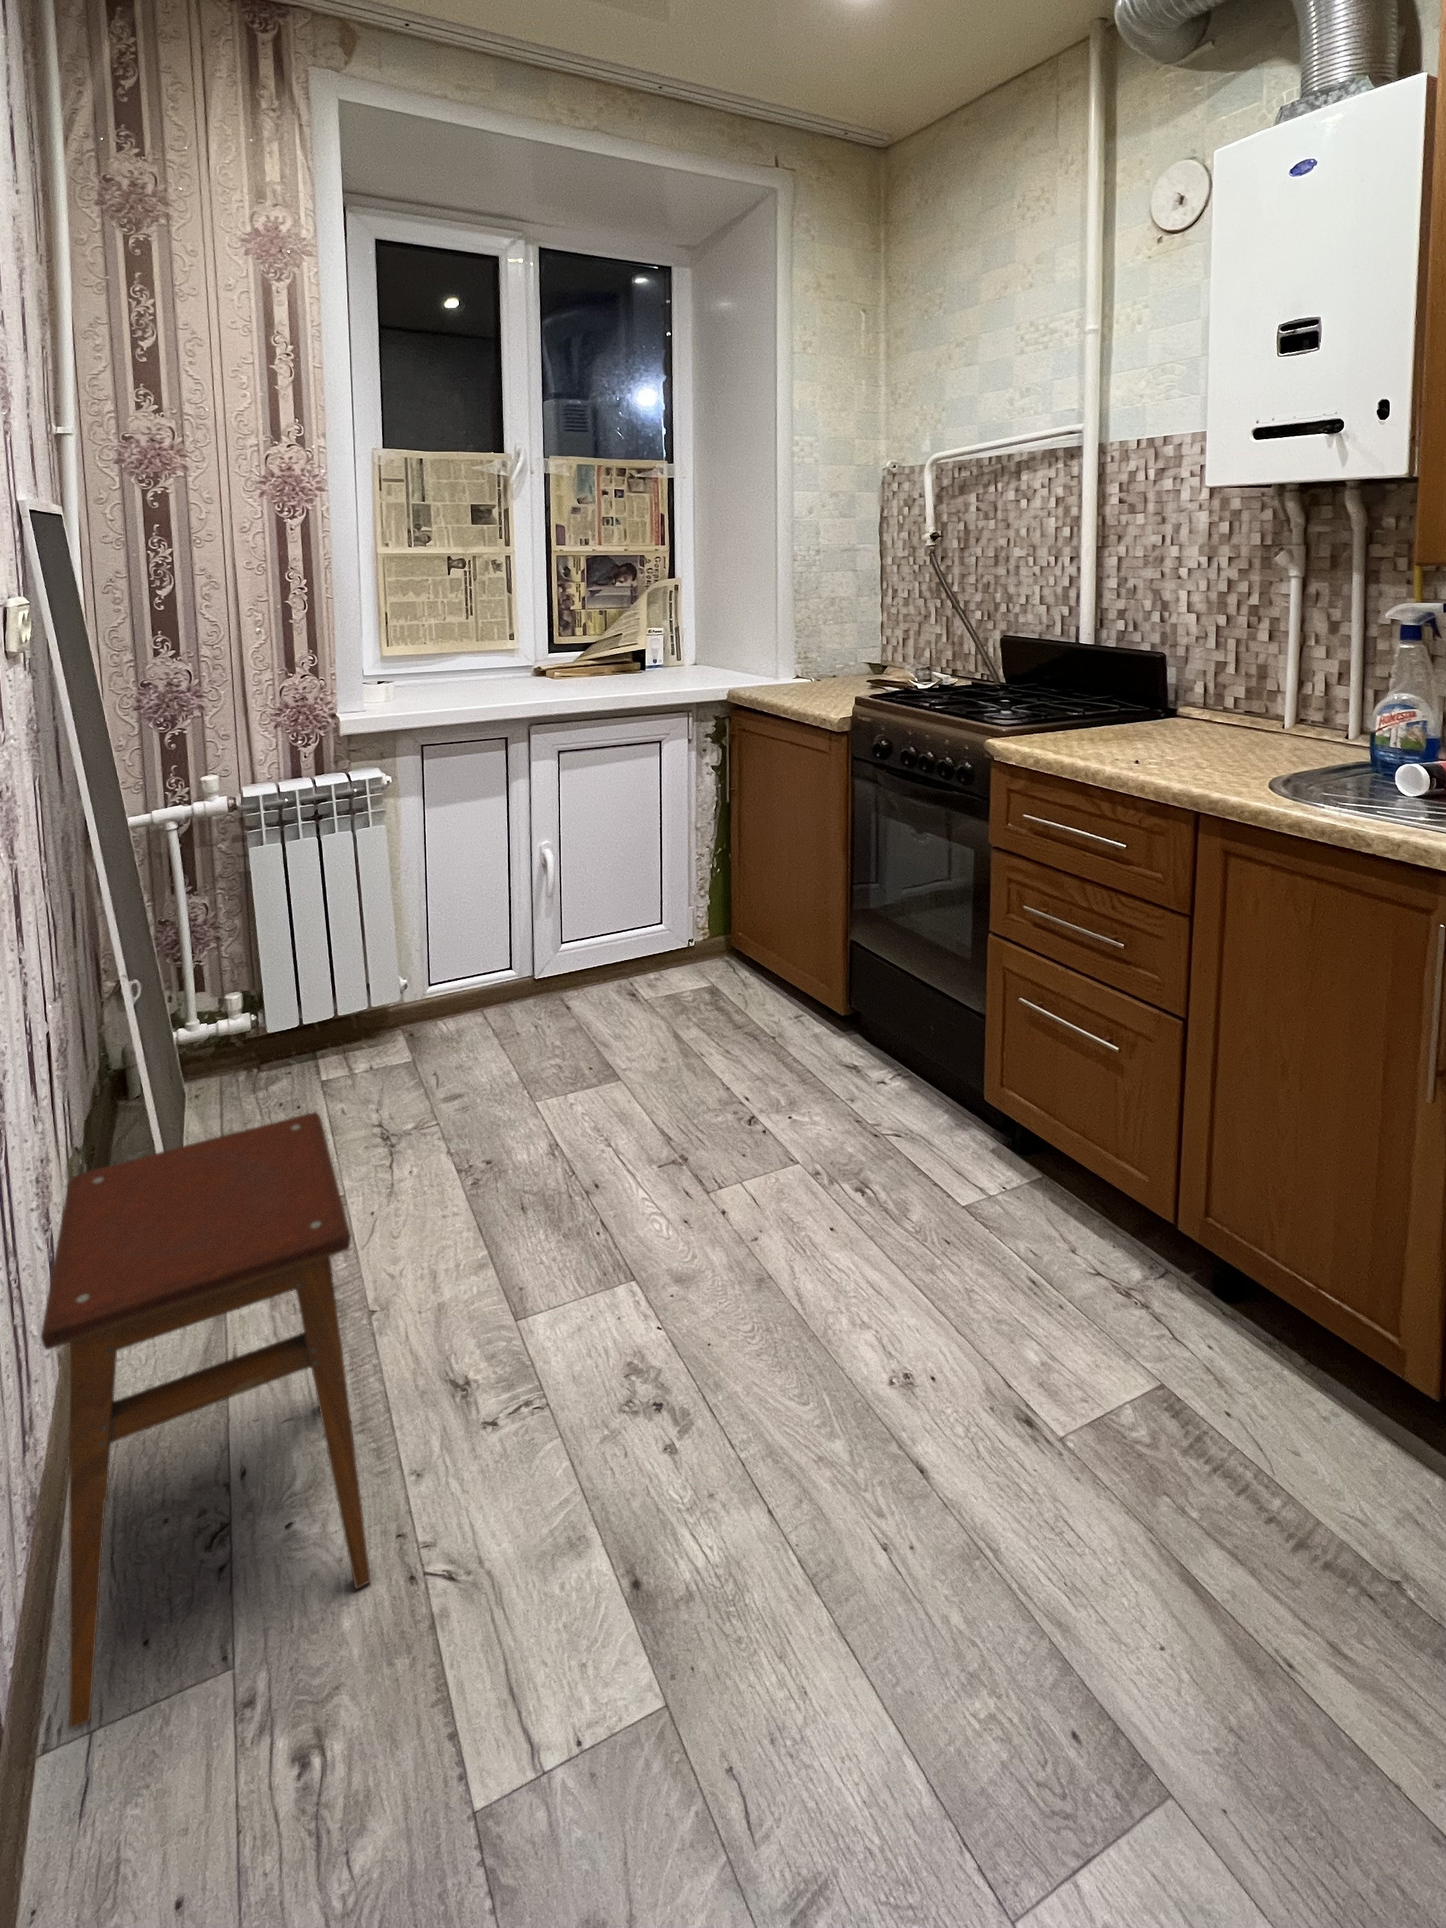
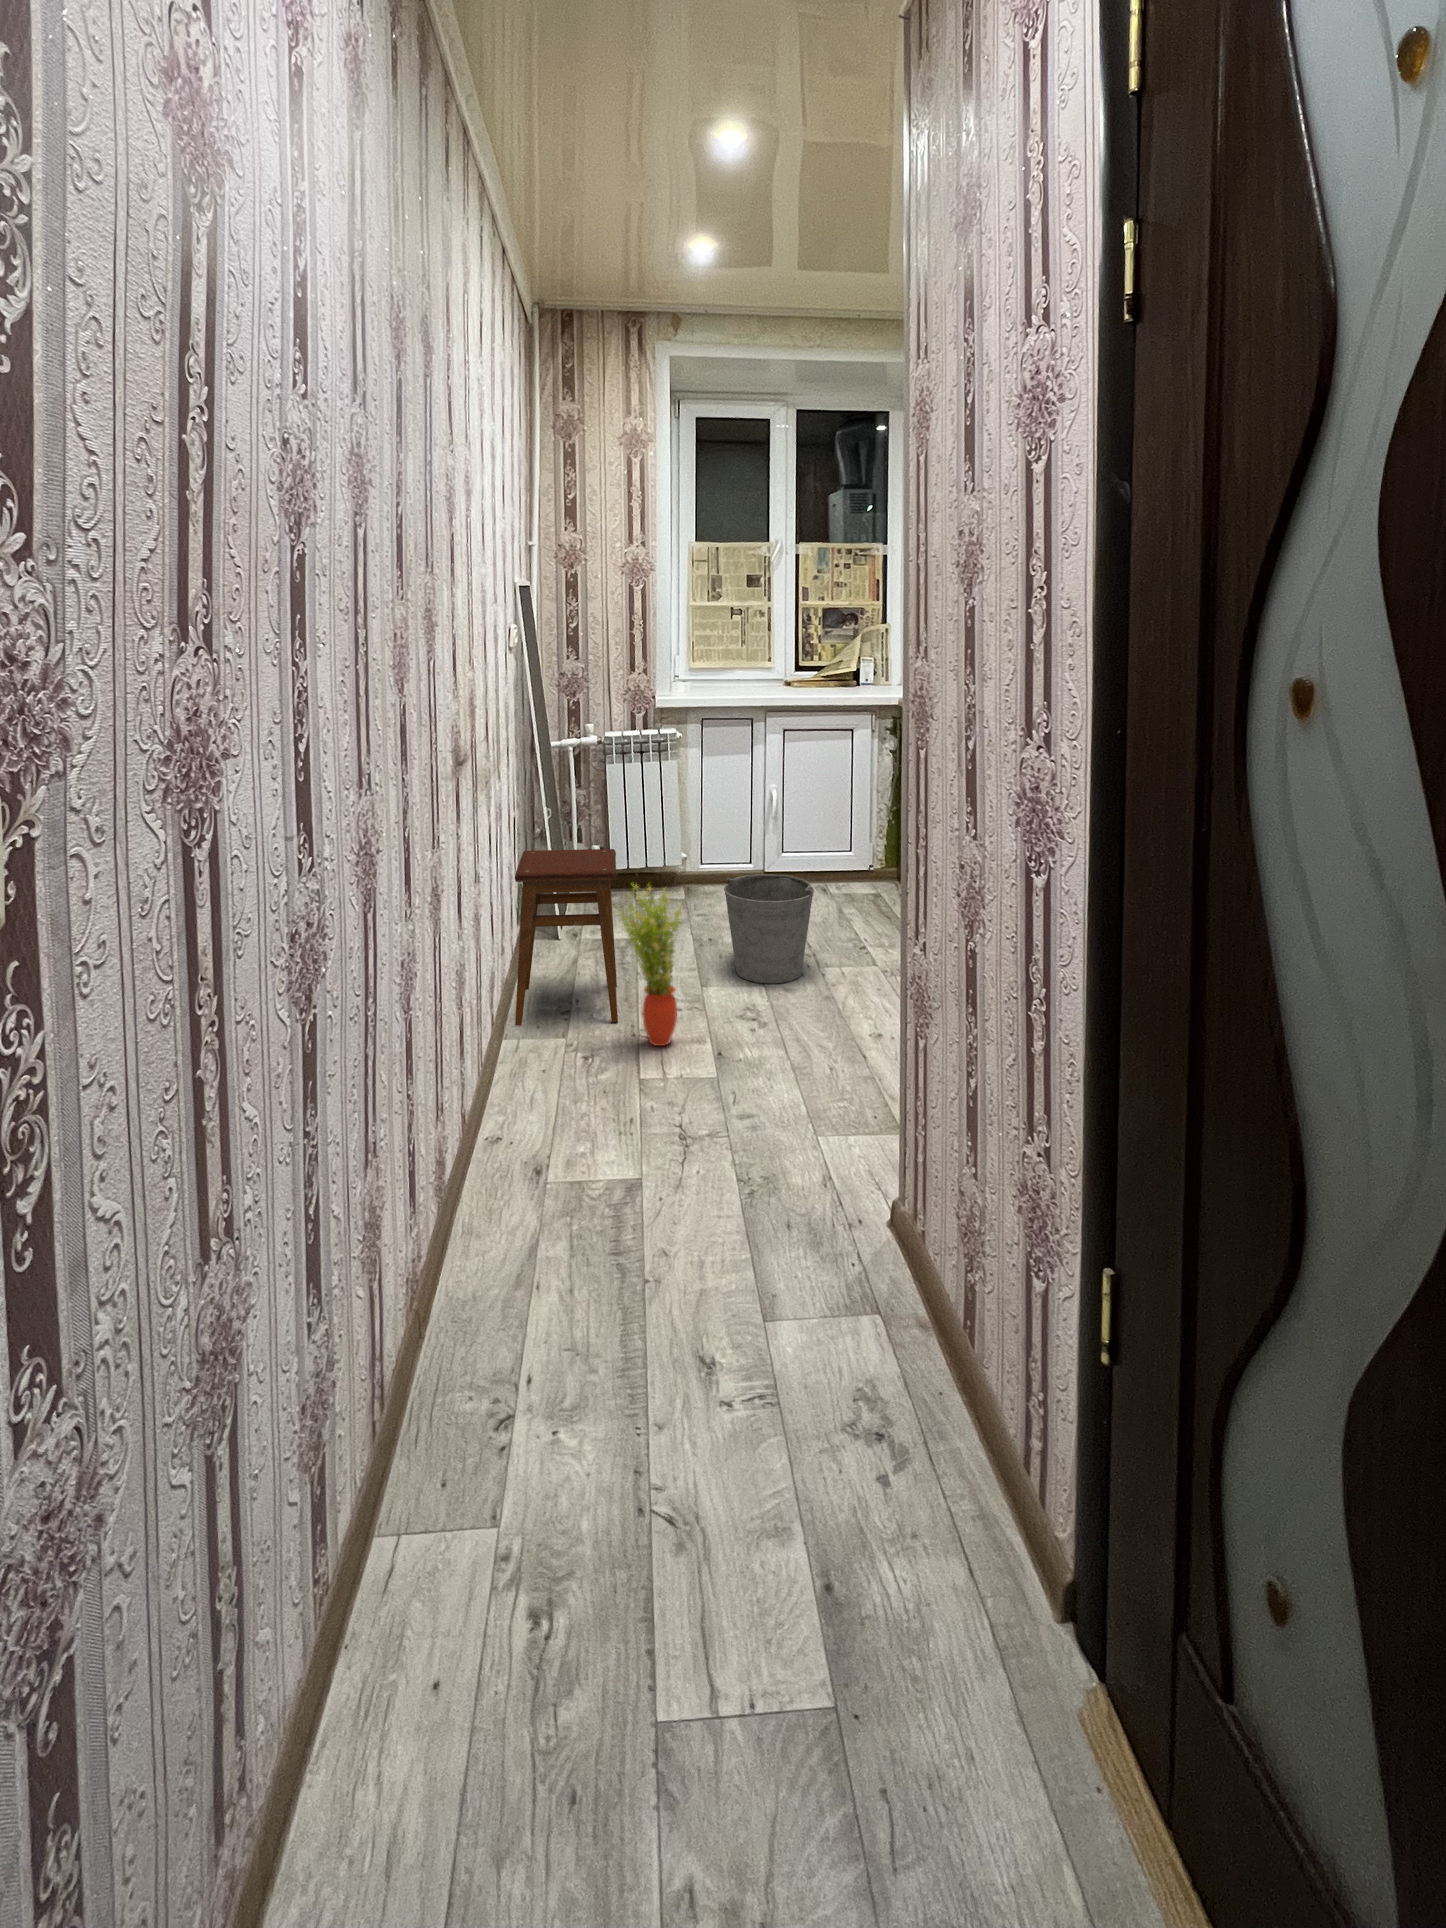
bucket: none [545,1045,721,1289] -> present [724,874,814,983]
potted plant: none [371,1267,561,1674] -> present [620,885,682,1046]

